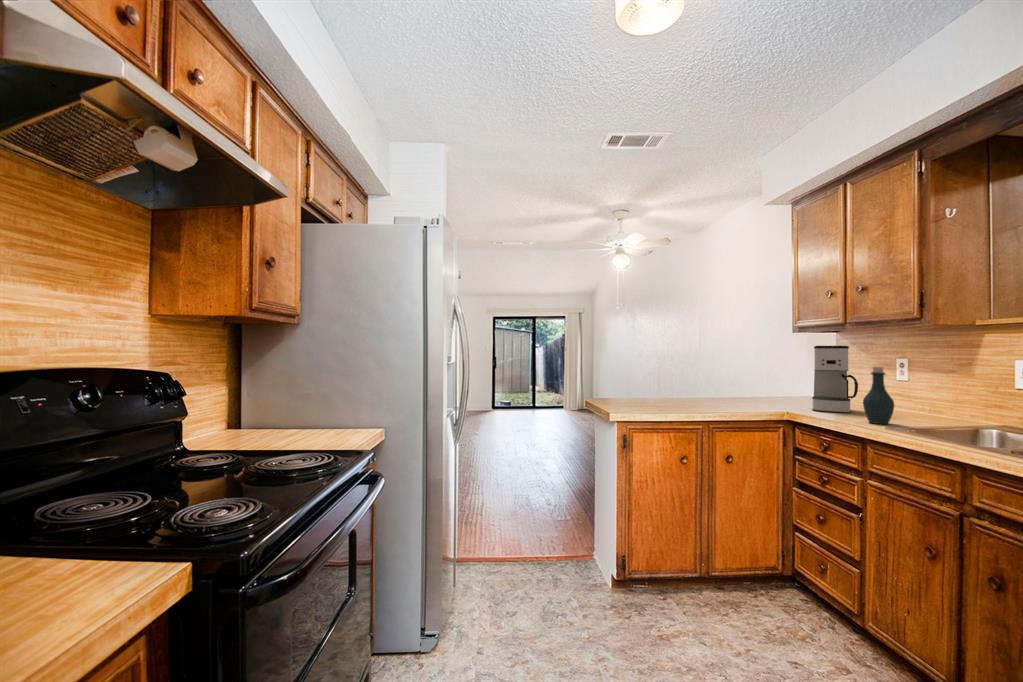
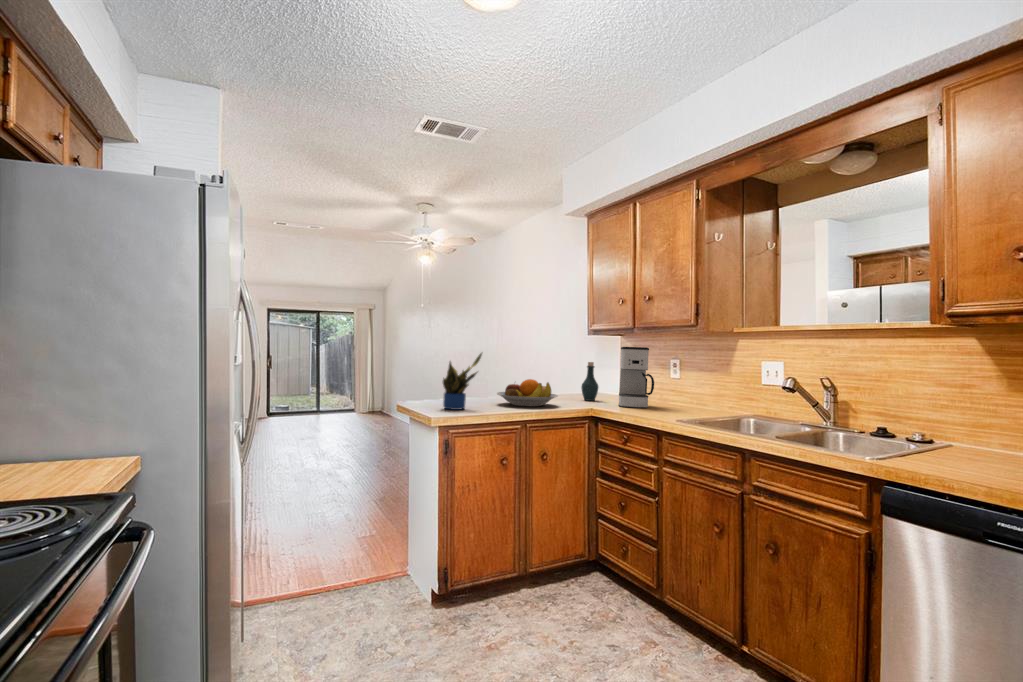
potted plant: none [615,355,652,410] -> present [443,353,482,410]
bottle: present [863,366,894,424] -> present [581,362,598,401]
fruit bowl: none [672,381,737,408] -> present [497,379,558,407]

